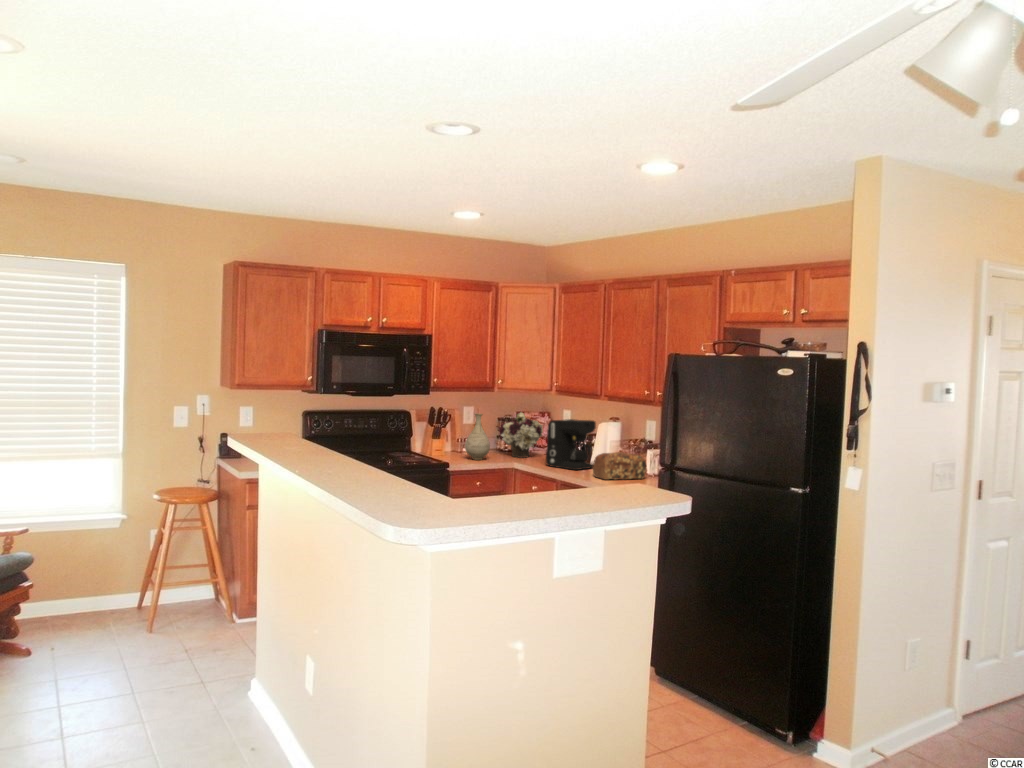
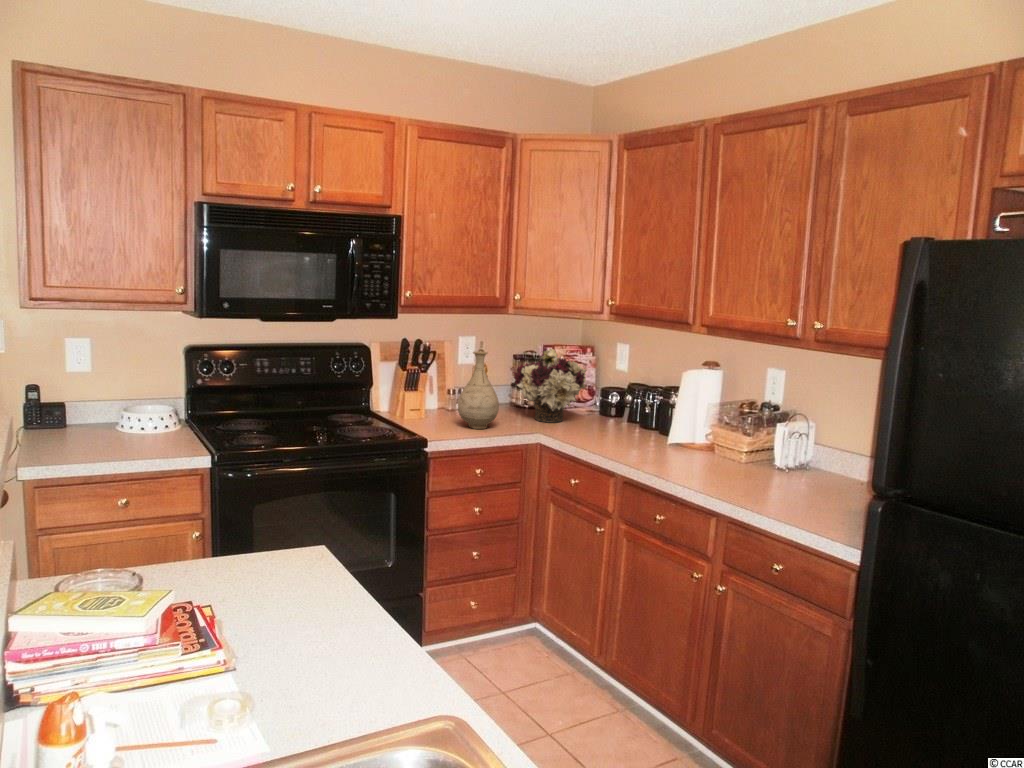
coffee maker: present [546,419,596,470] -> none [594,364,682,454]
bread loaf: present [593,452,646,480] -> none [683,429,782,483]

